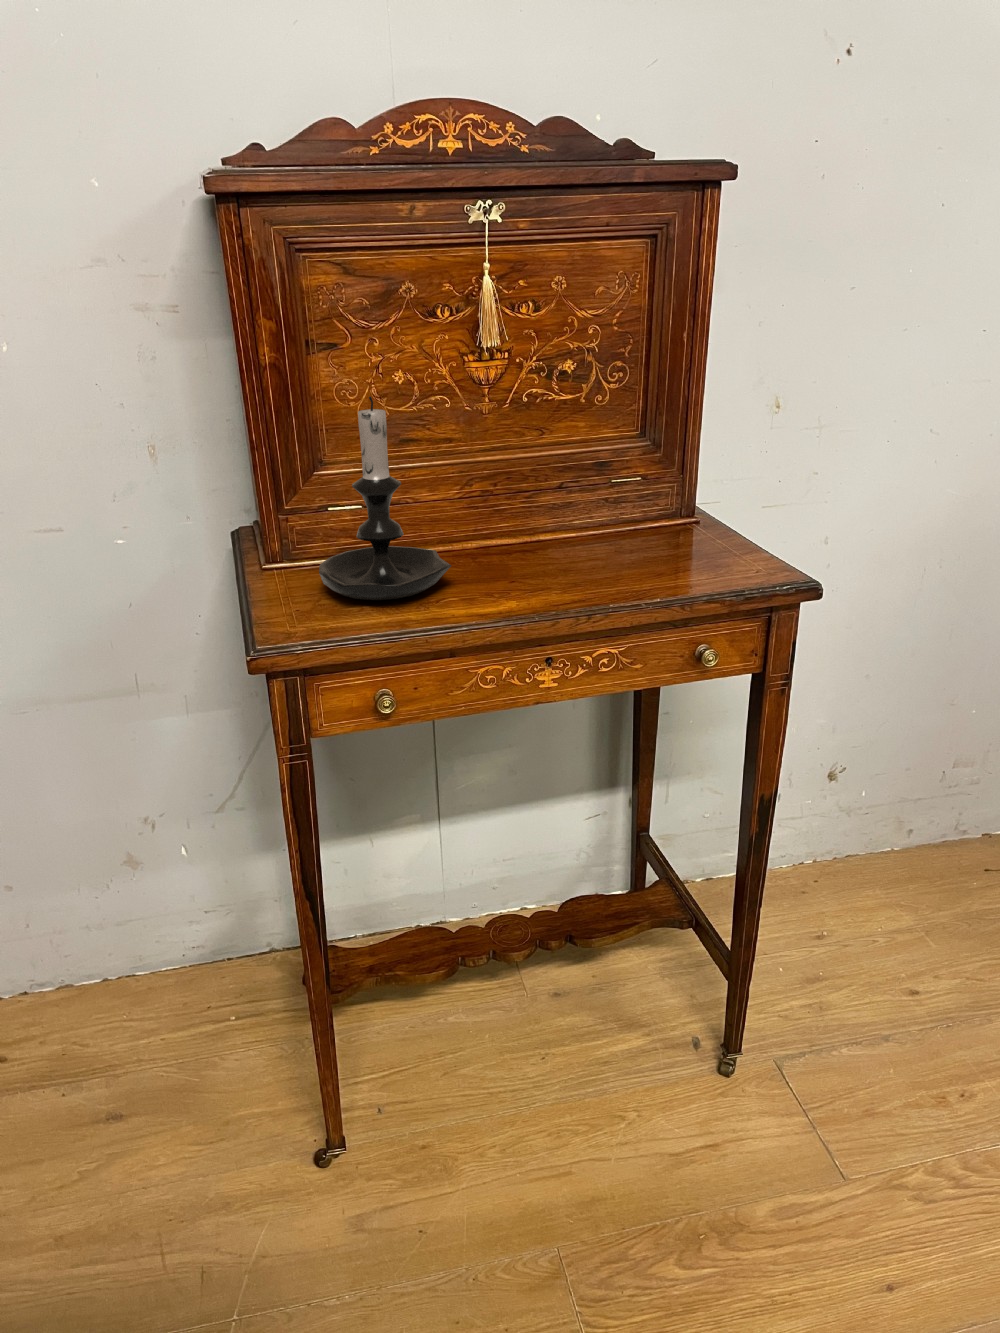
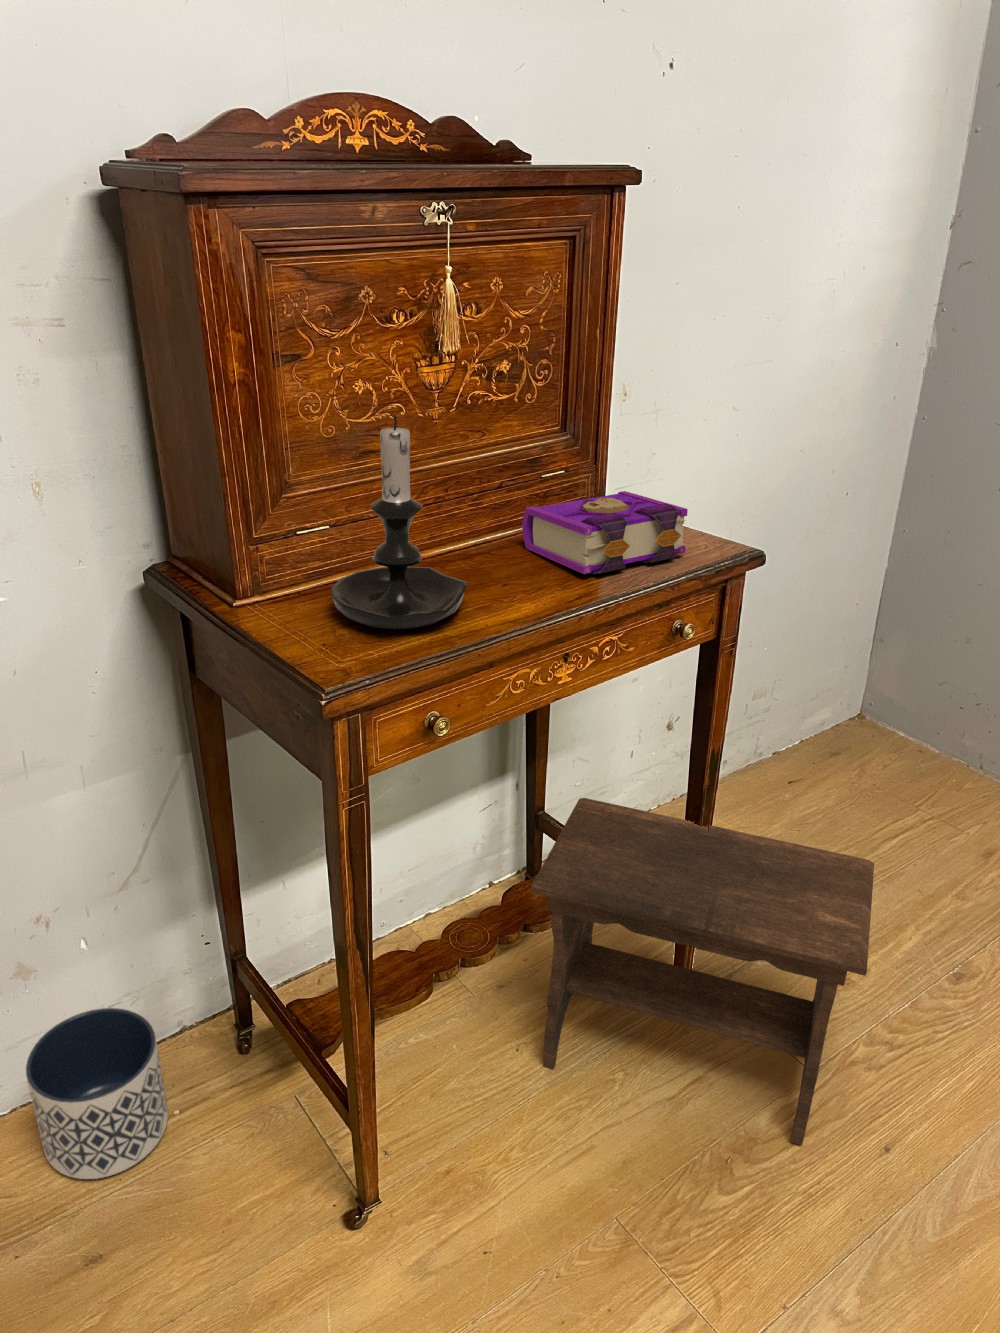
book: none [564,499,720,575] -> present [522,491,688,575]
footstool: none [539,818,934,1249] -> present [531,798,874,1145]
planter: none [105,912,227,1054] -> present [26,1008,168,1179]

